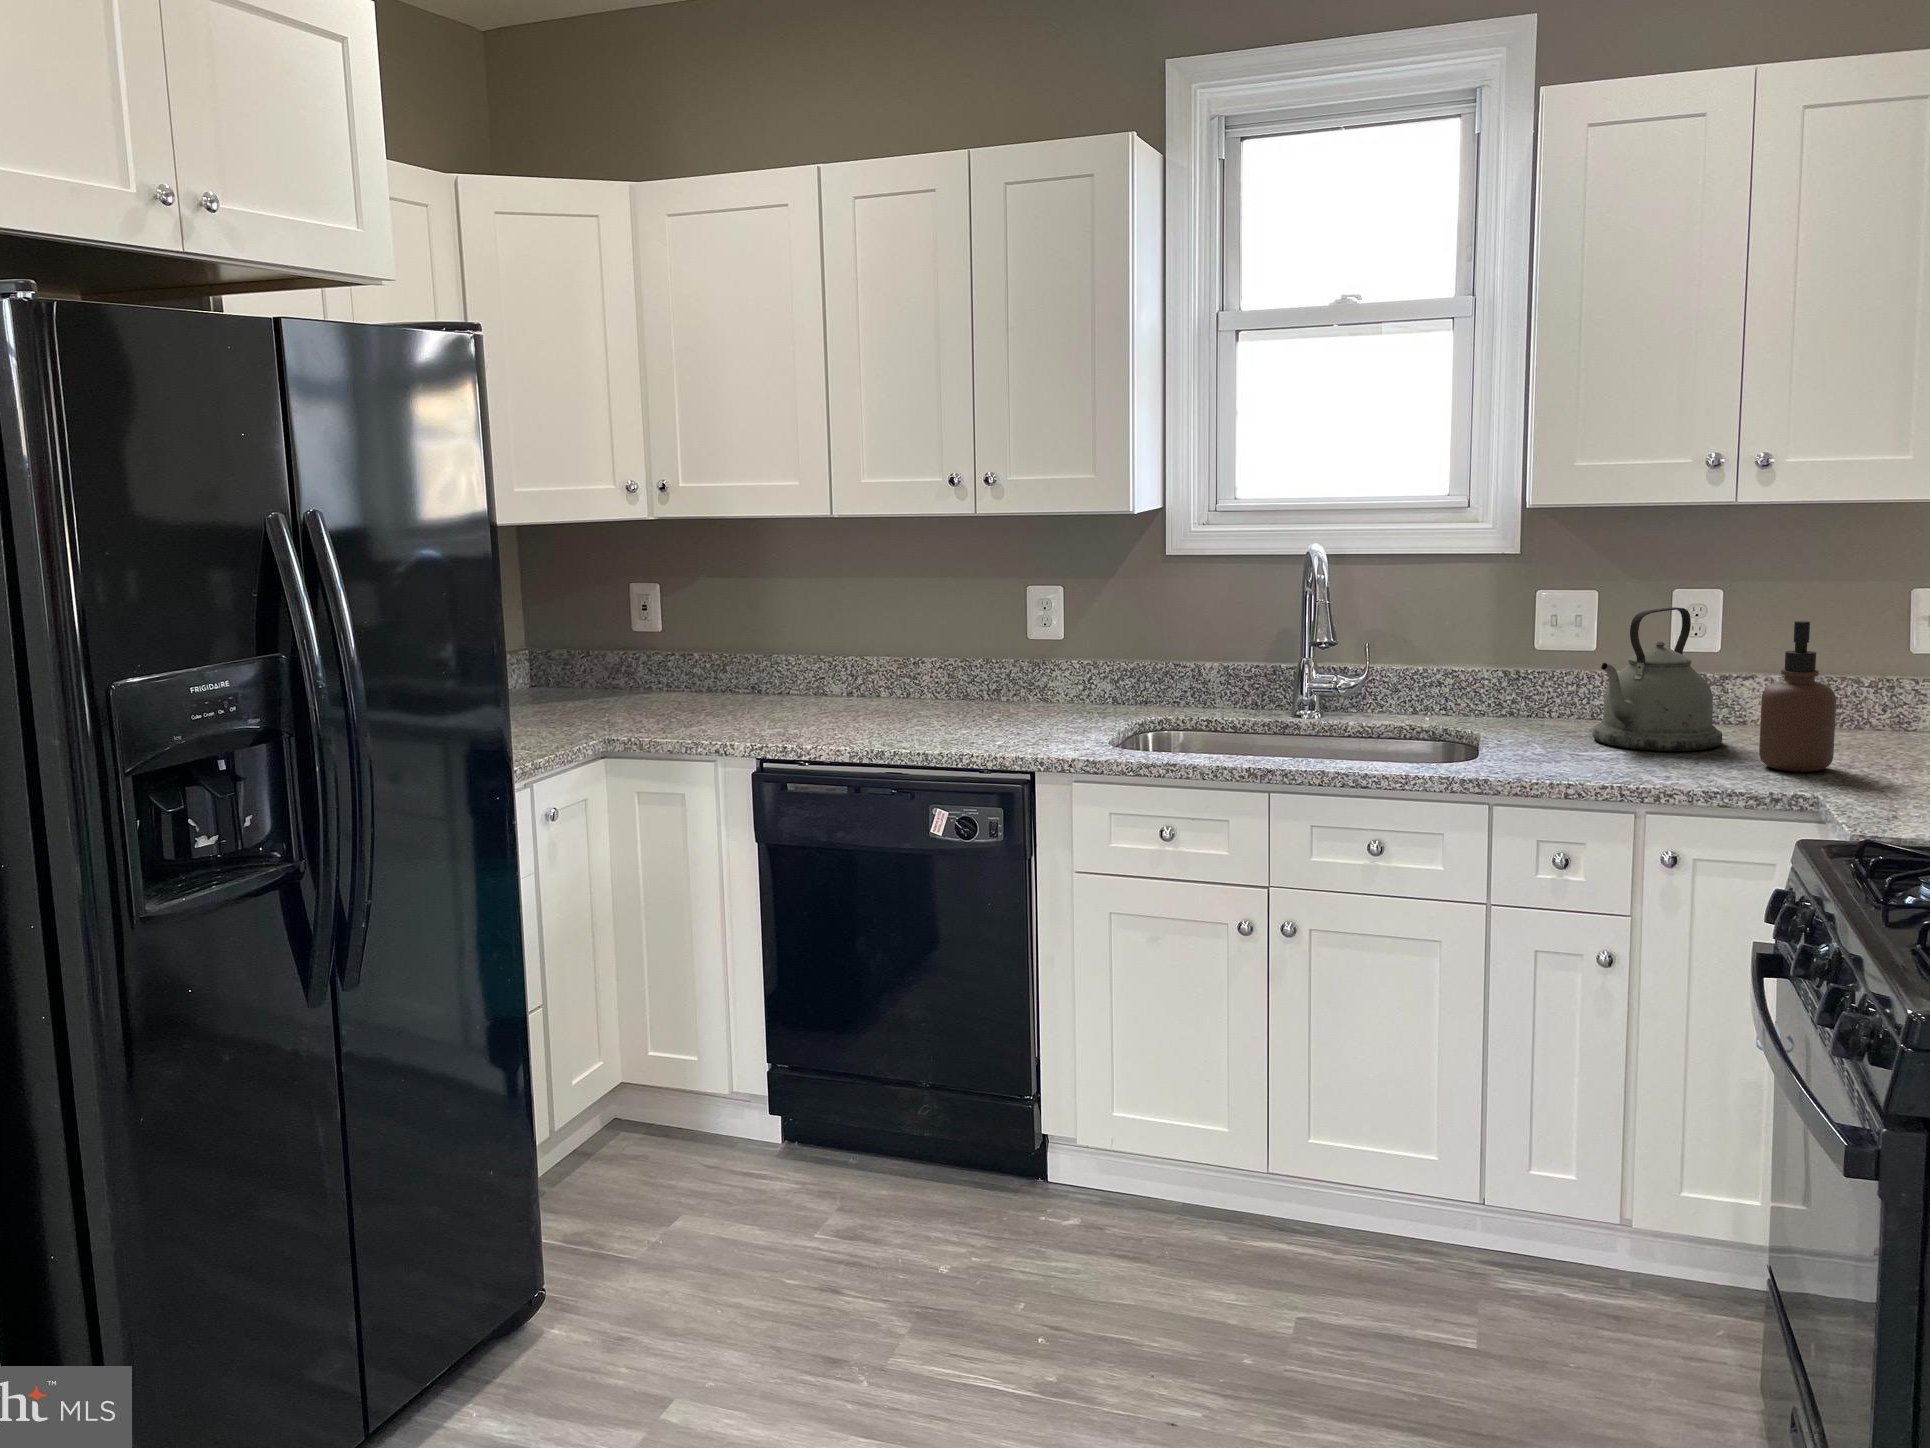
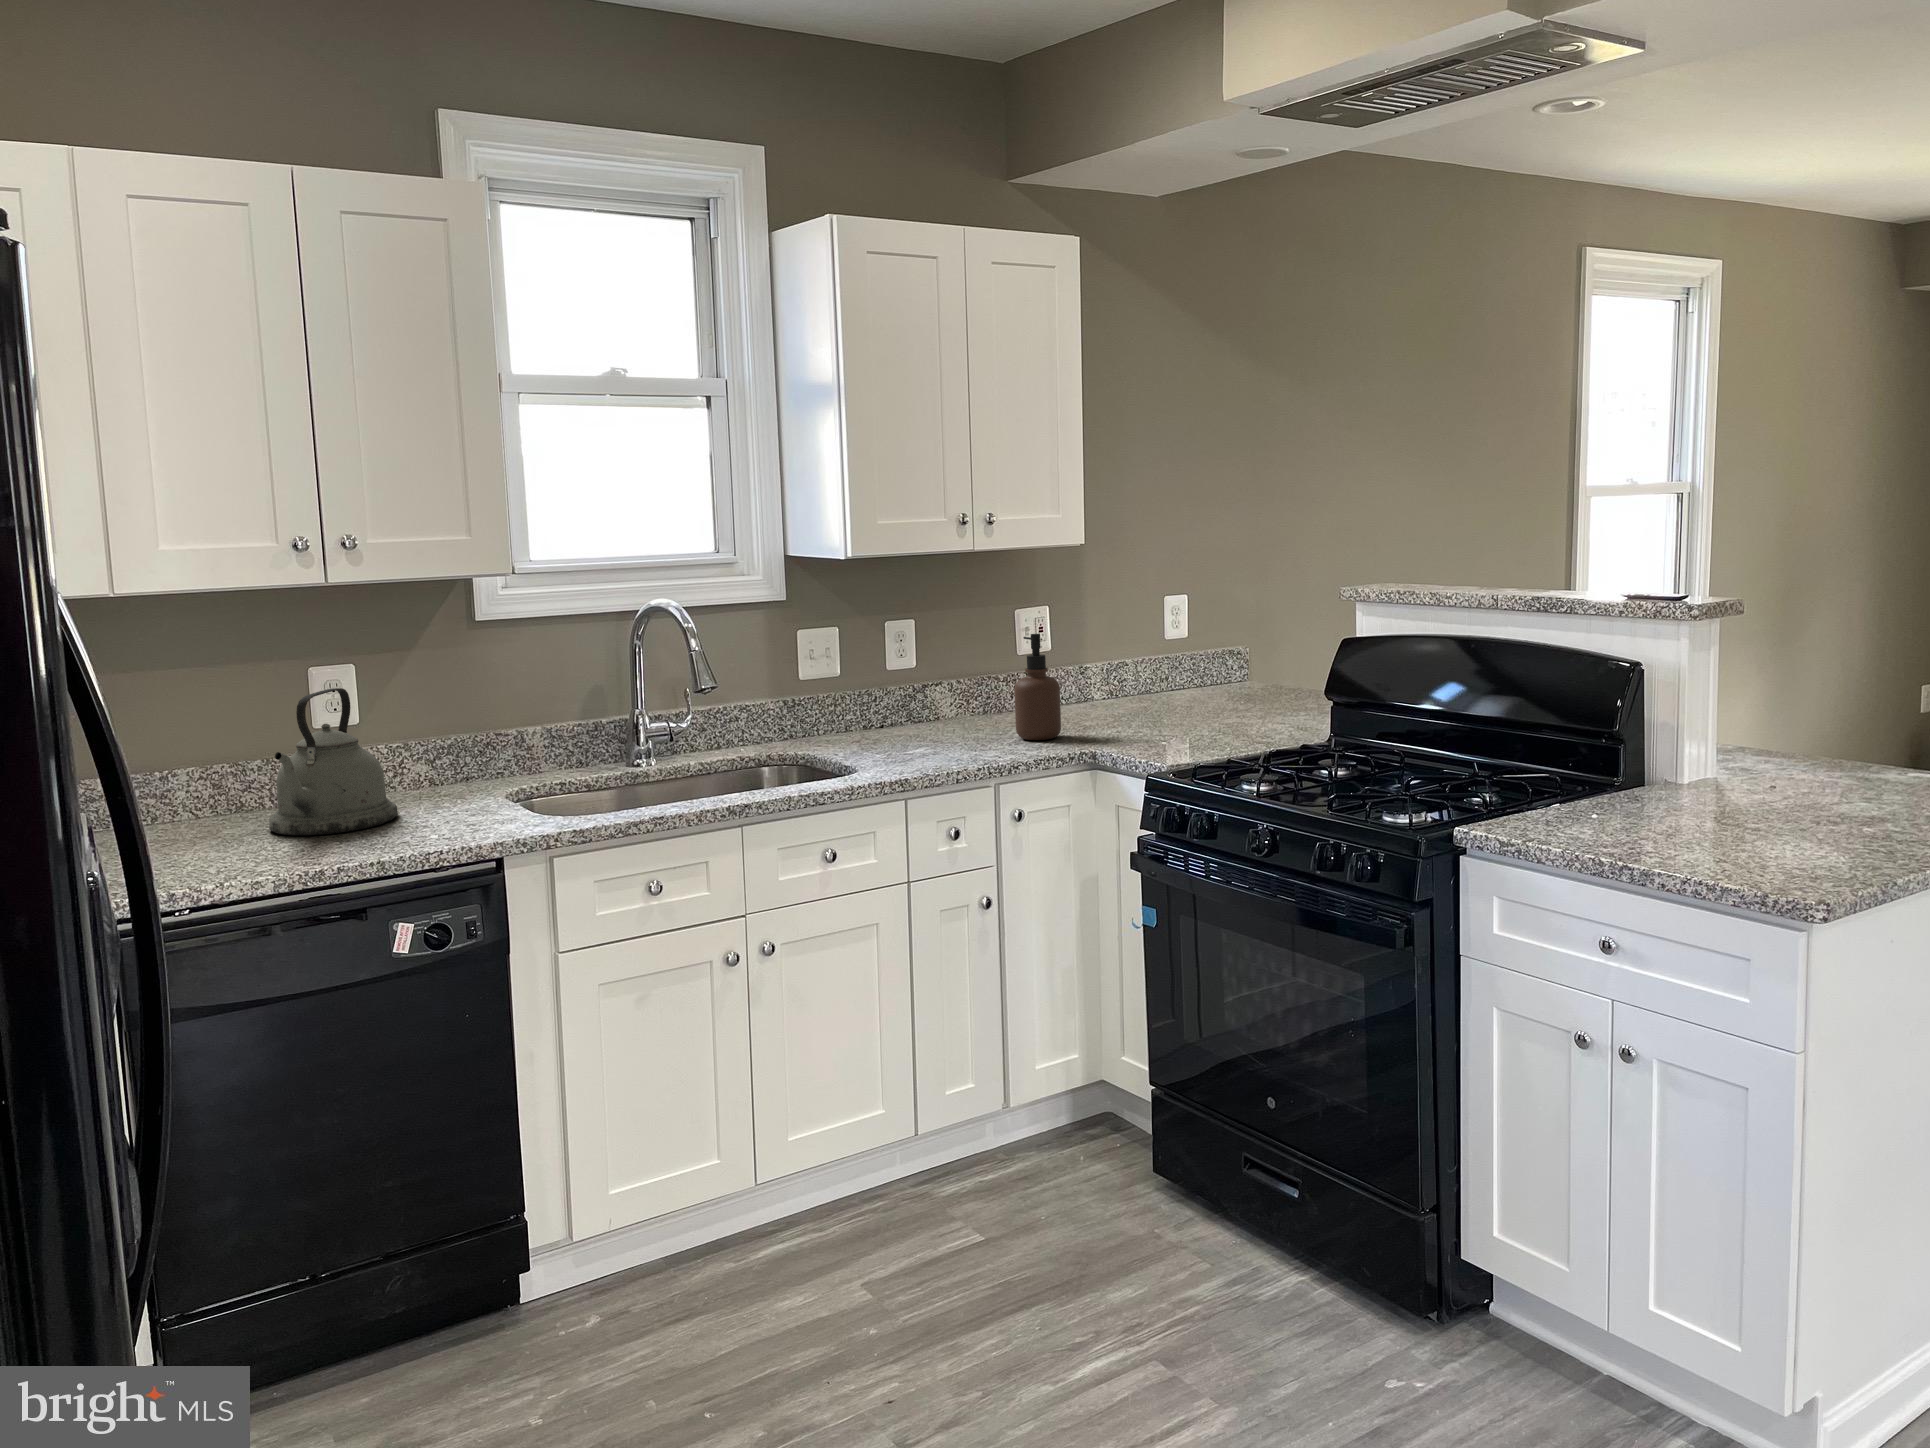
kettle: present [1592,607,1722,751] -> present [269,688,398,835]

